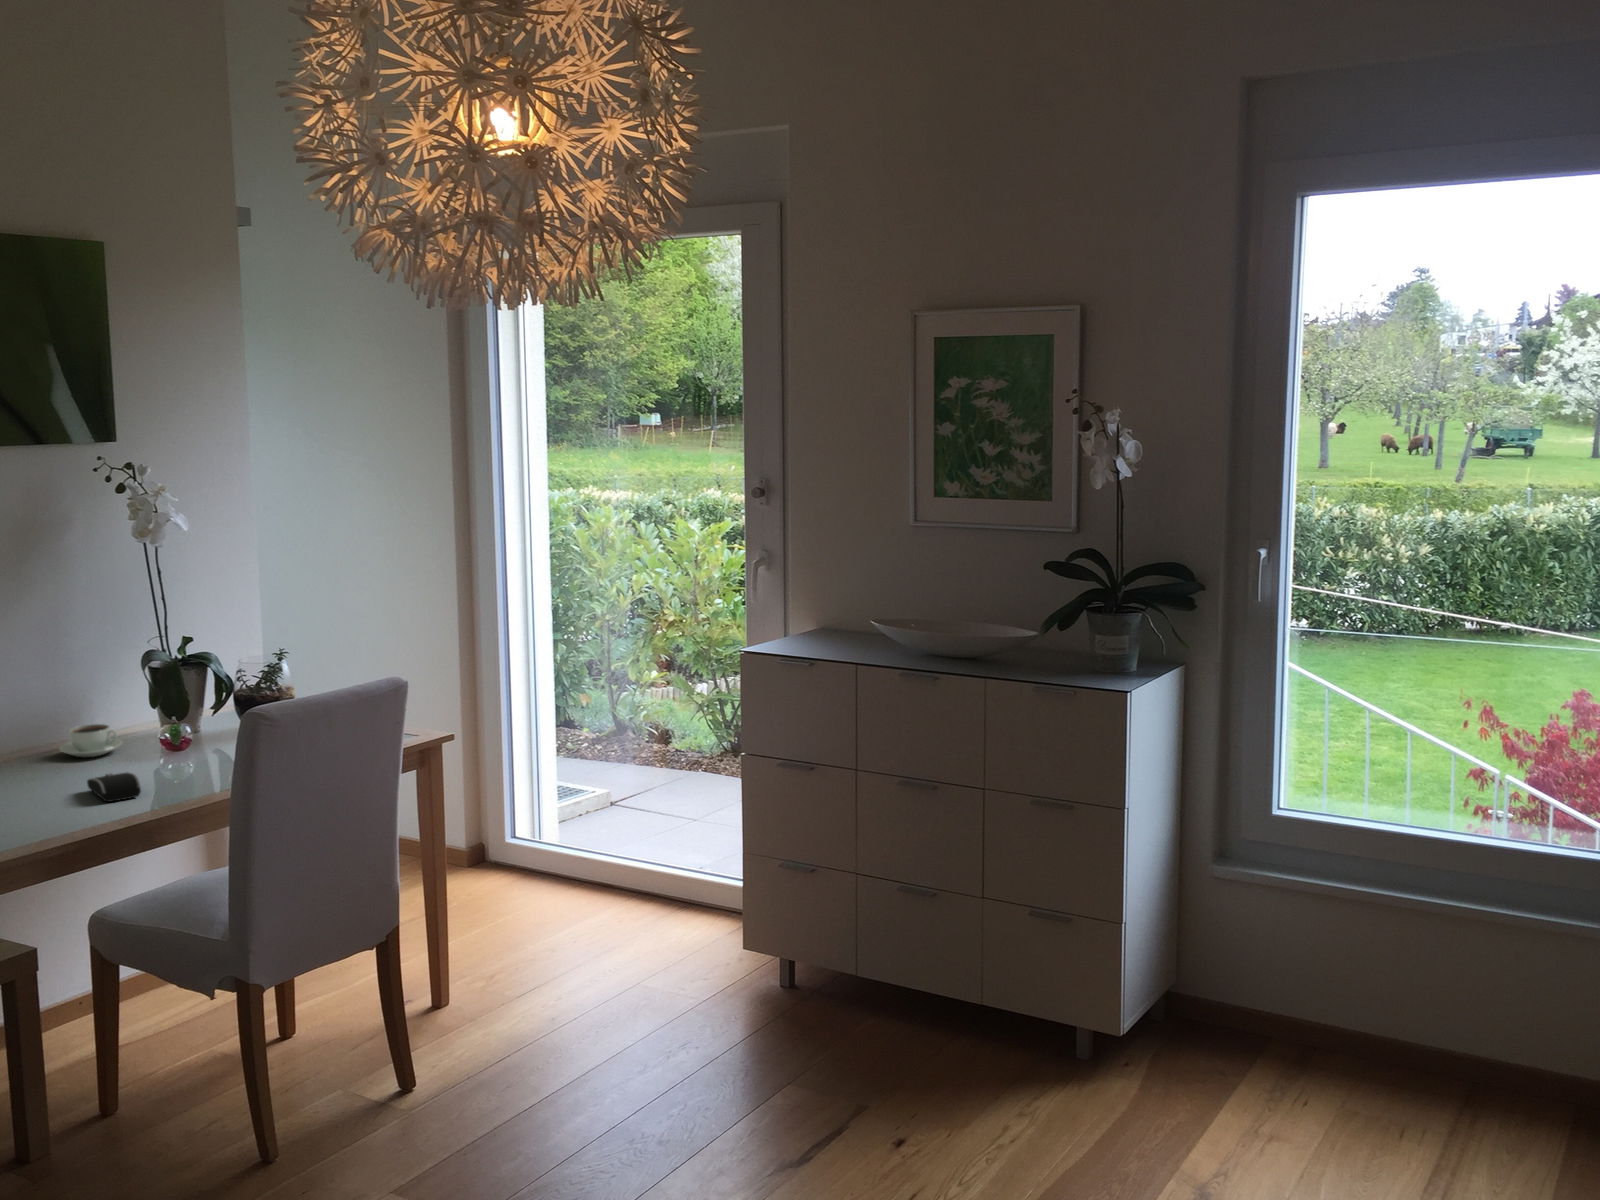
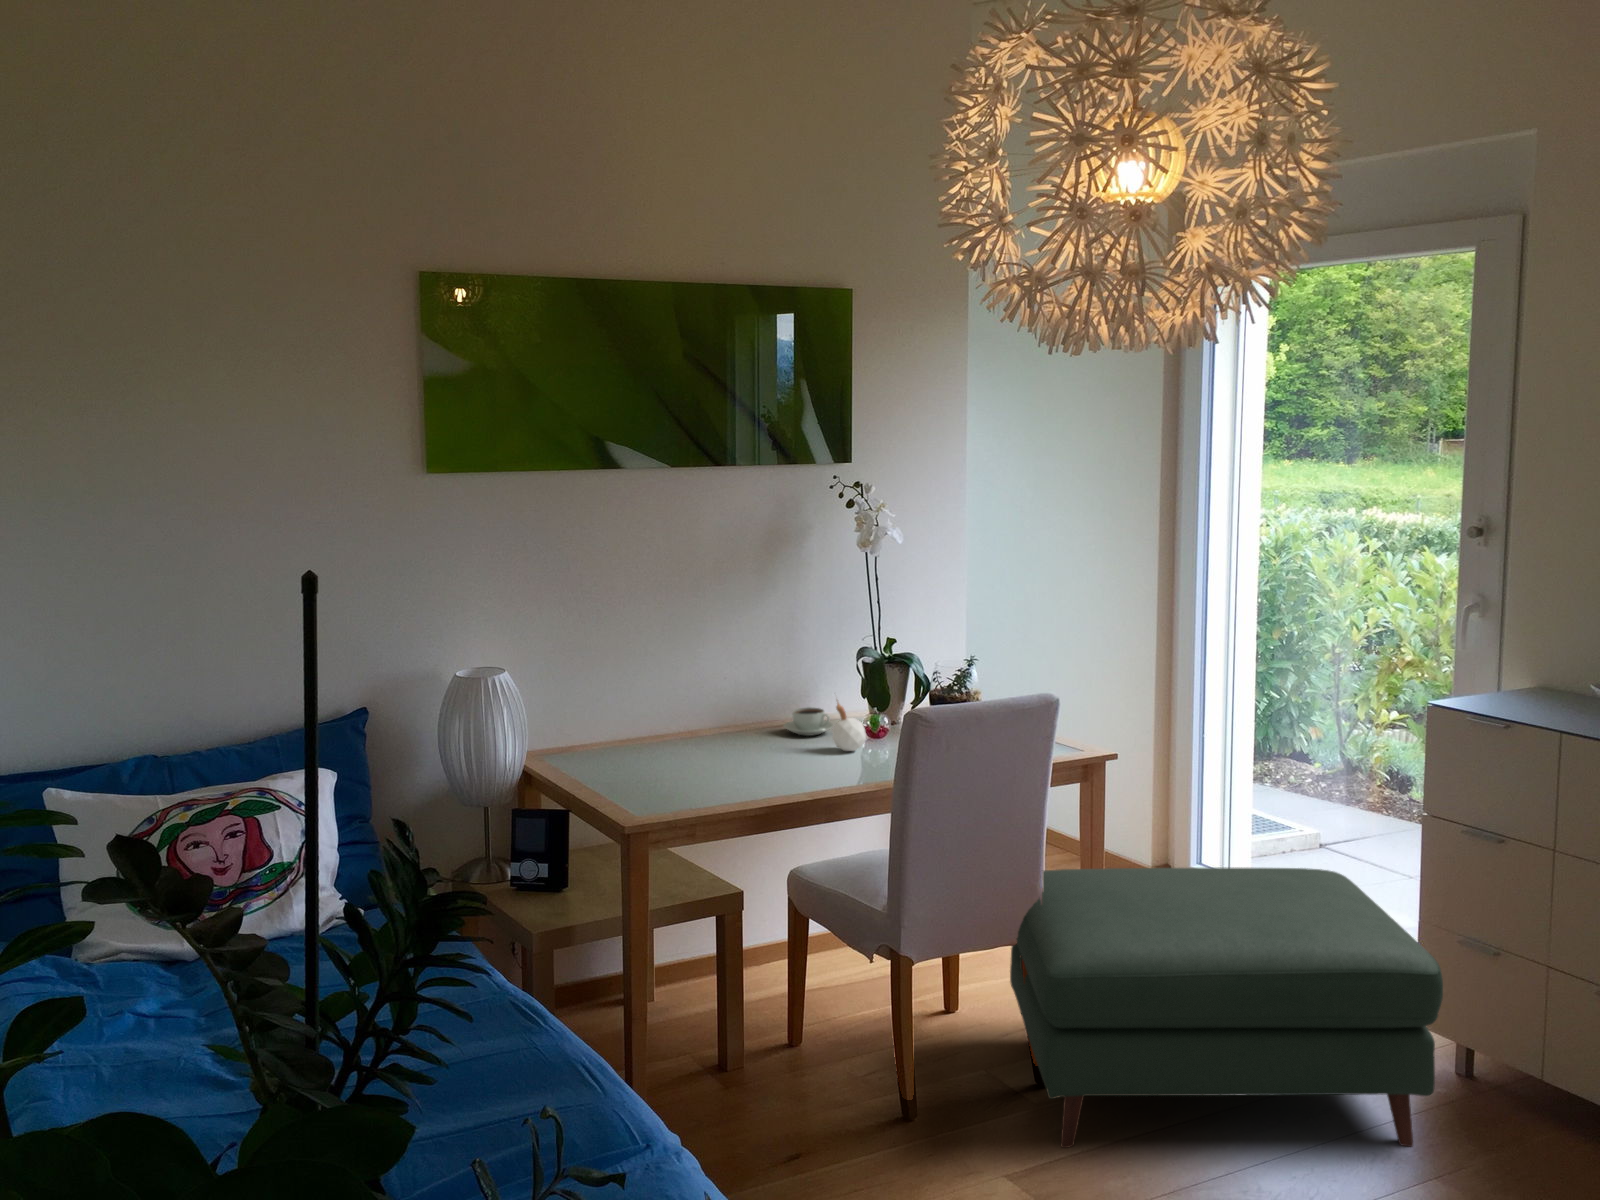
candle: none [125,705,168,769] -> present [833,700,866,751]
computer mouse: present [87,772,141,802] -> none [797,751,837,775]
ottoman: none [350,822,779,1150] -> present [1010,867,1443,1148]

